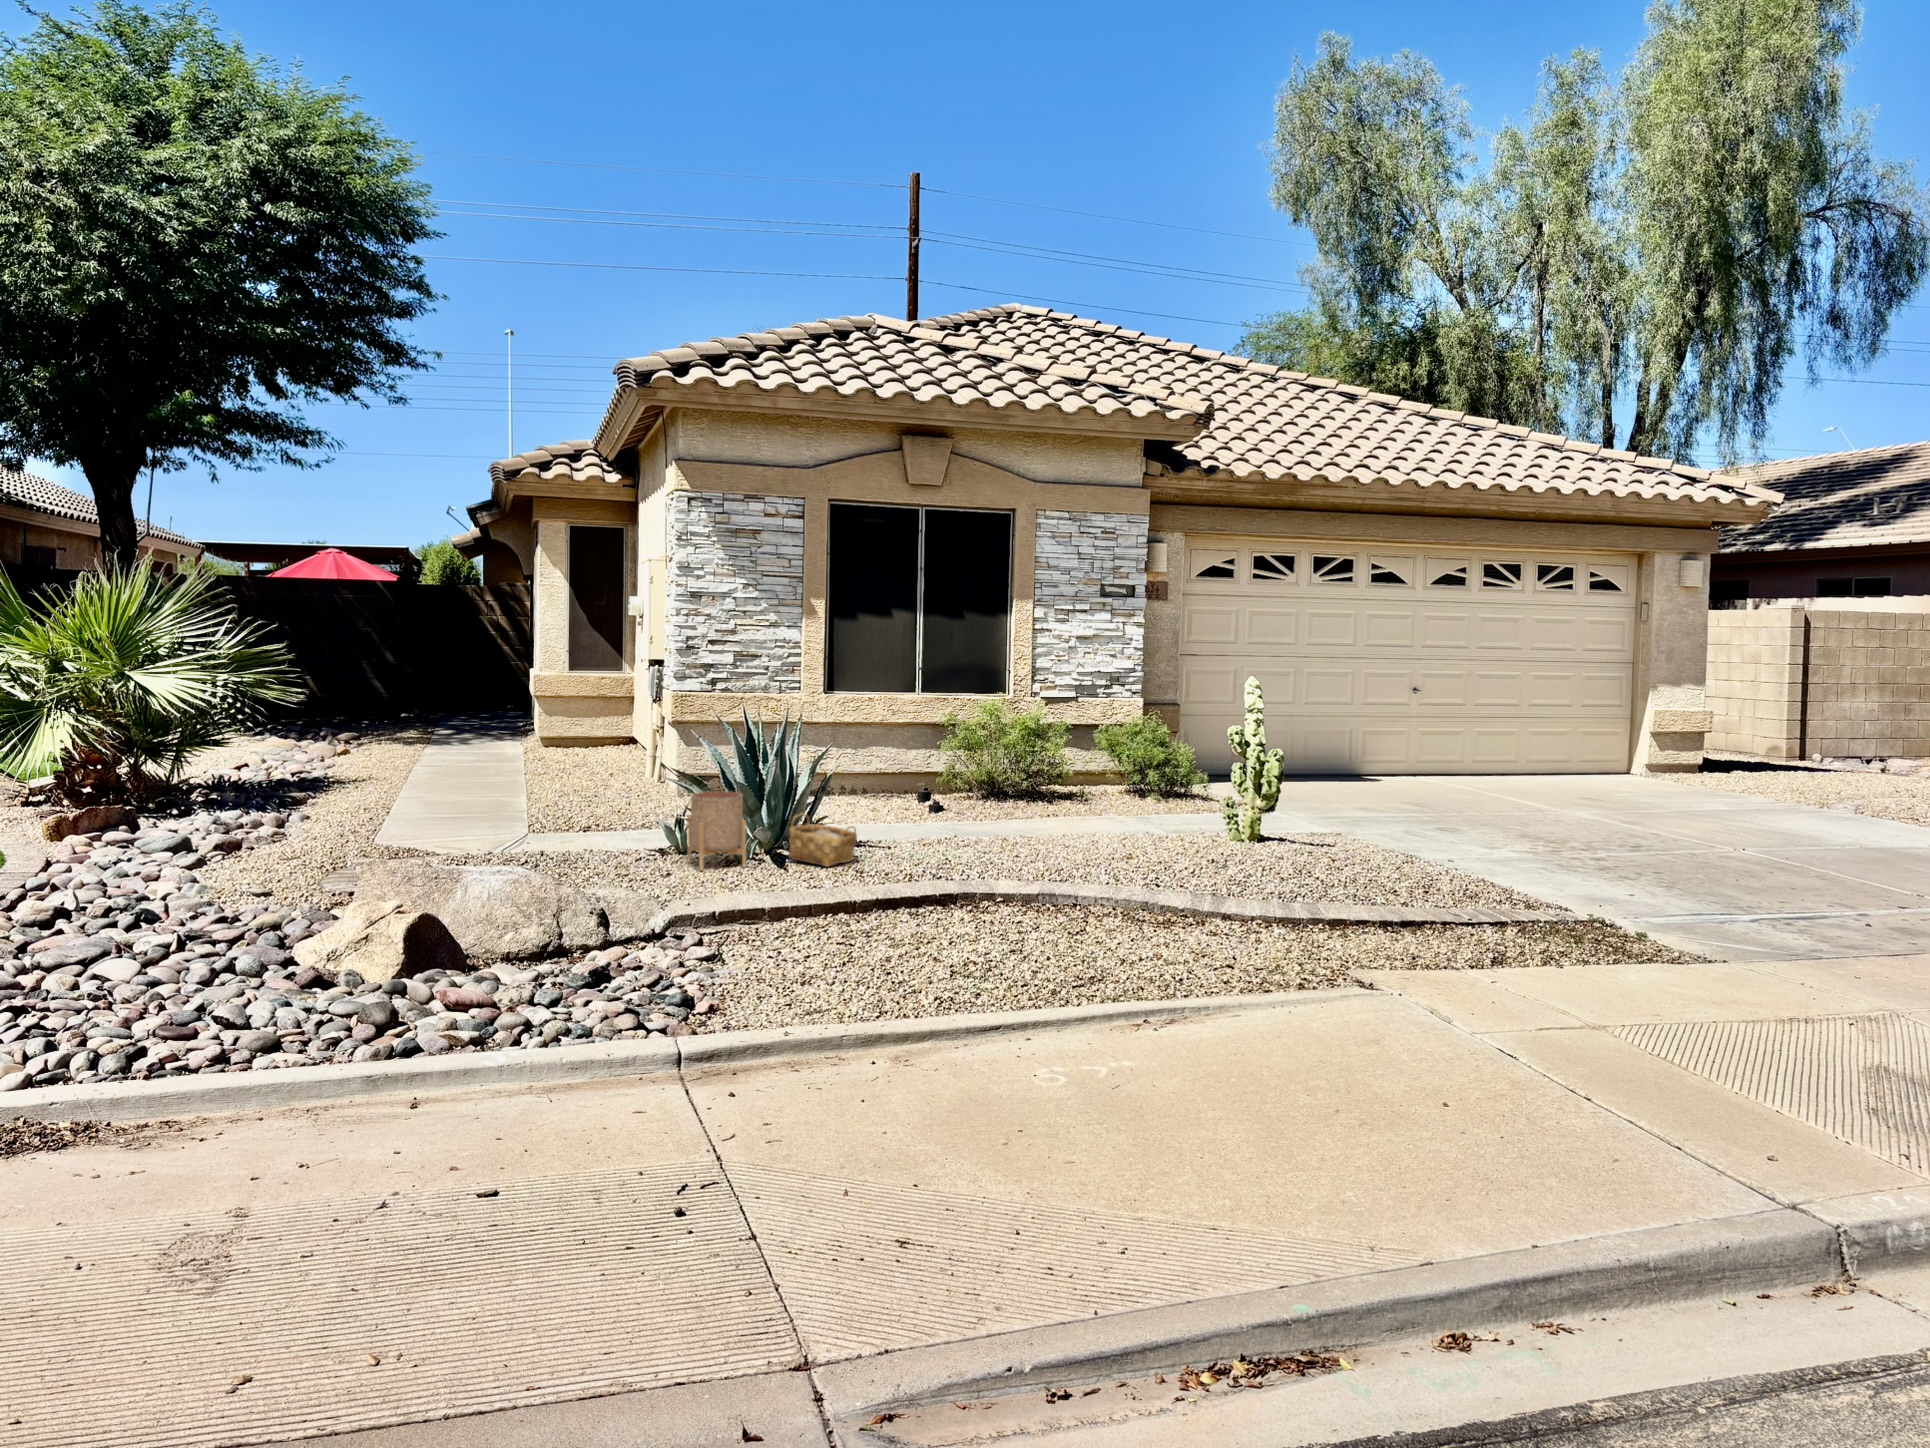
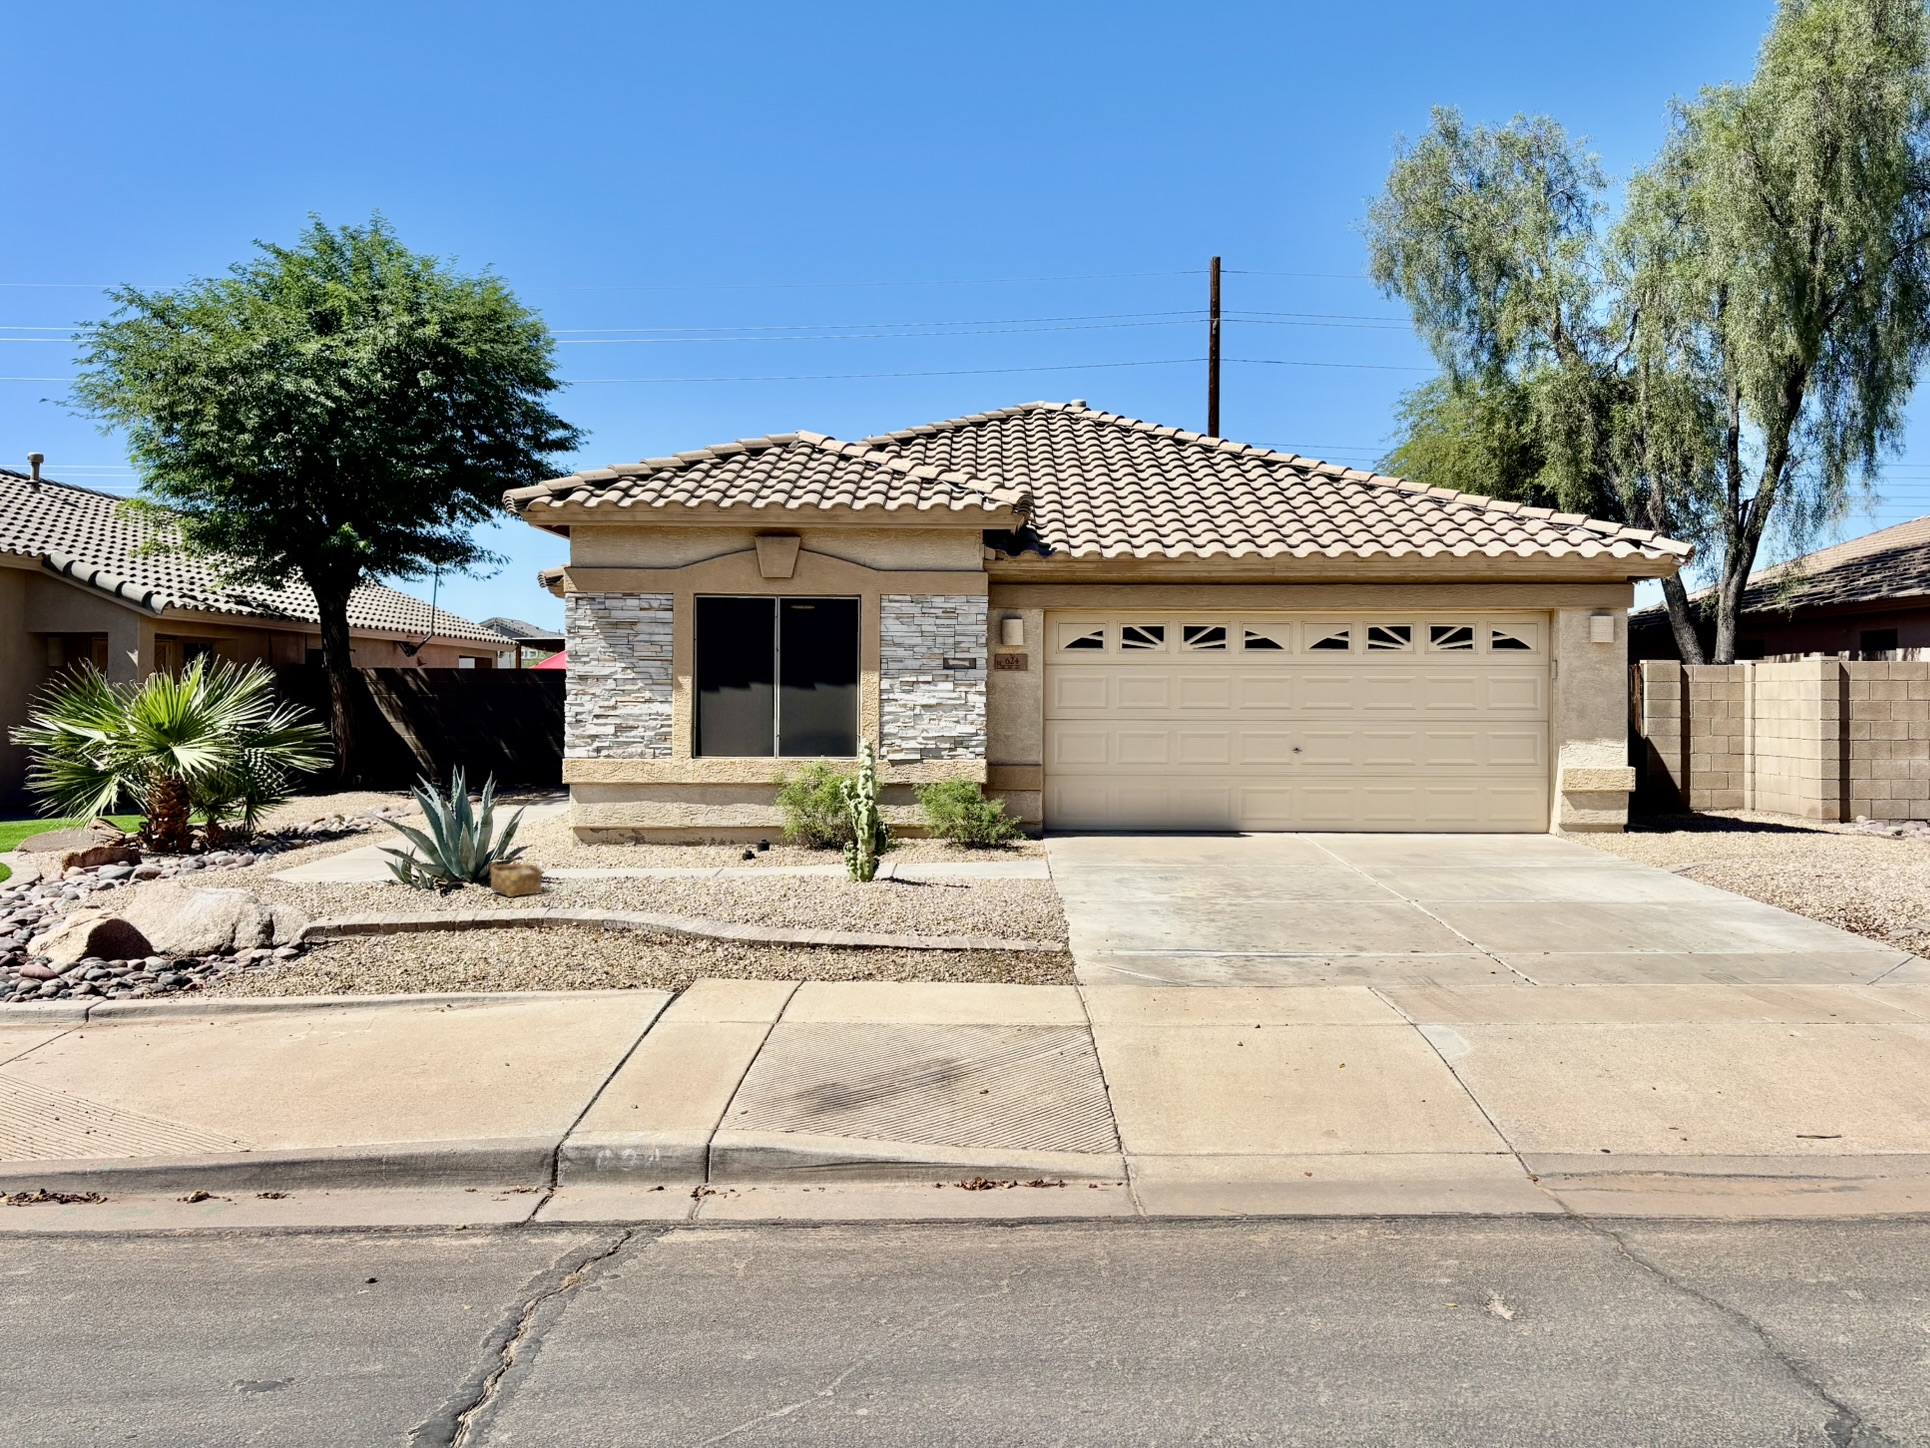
planter: present [687,791,746,871] -> none [412,836,458,898]

